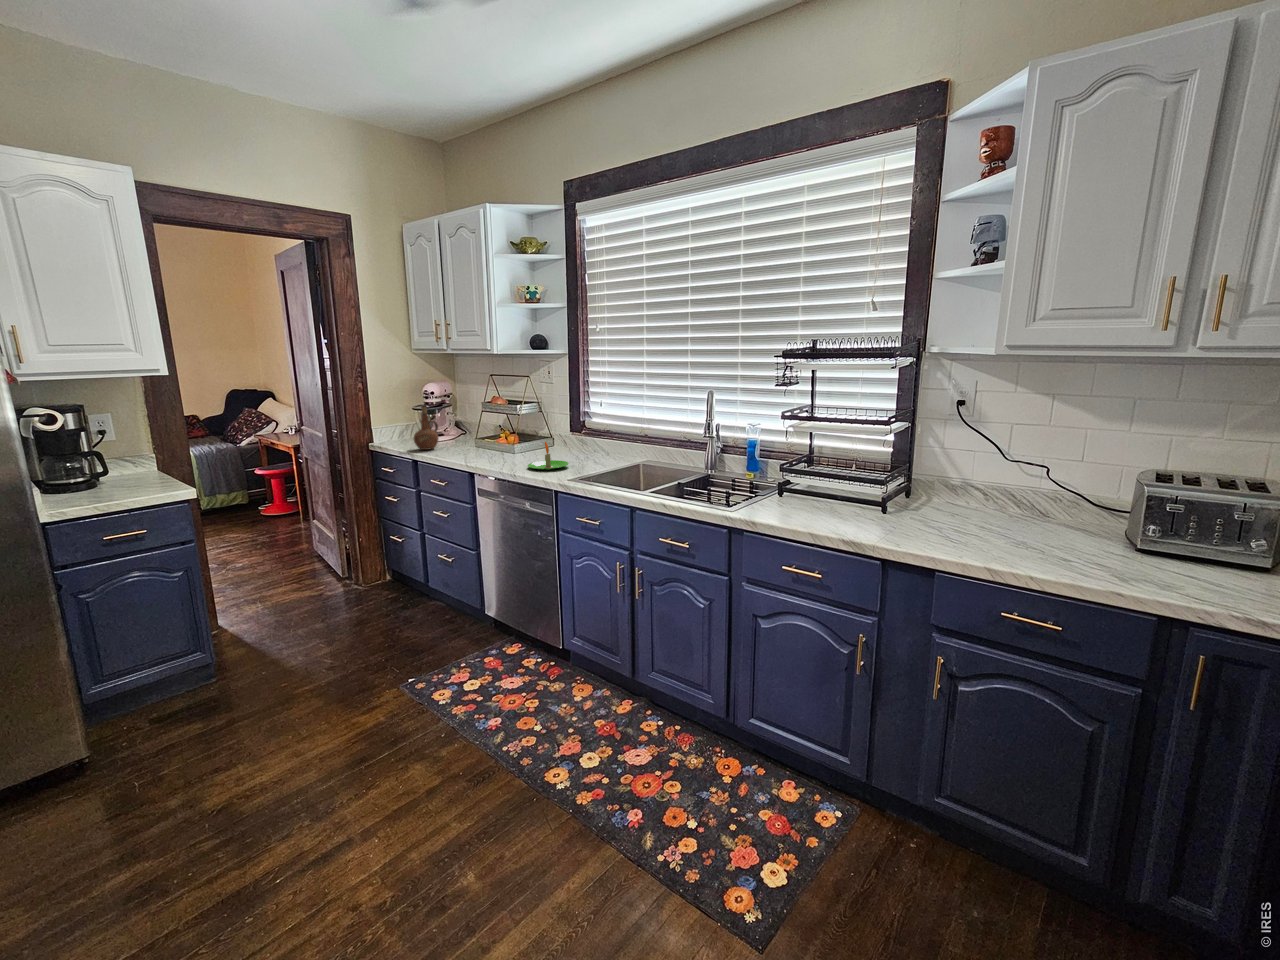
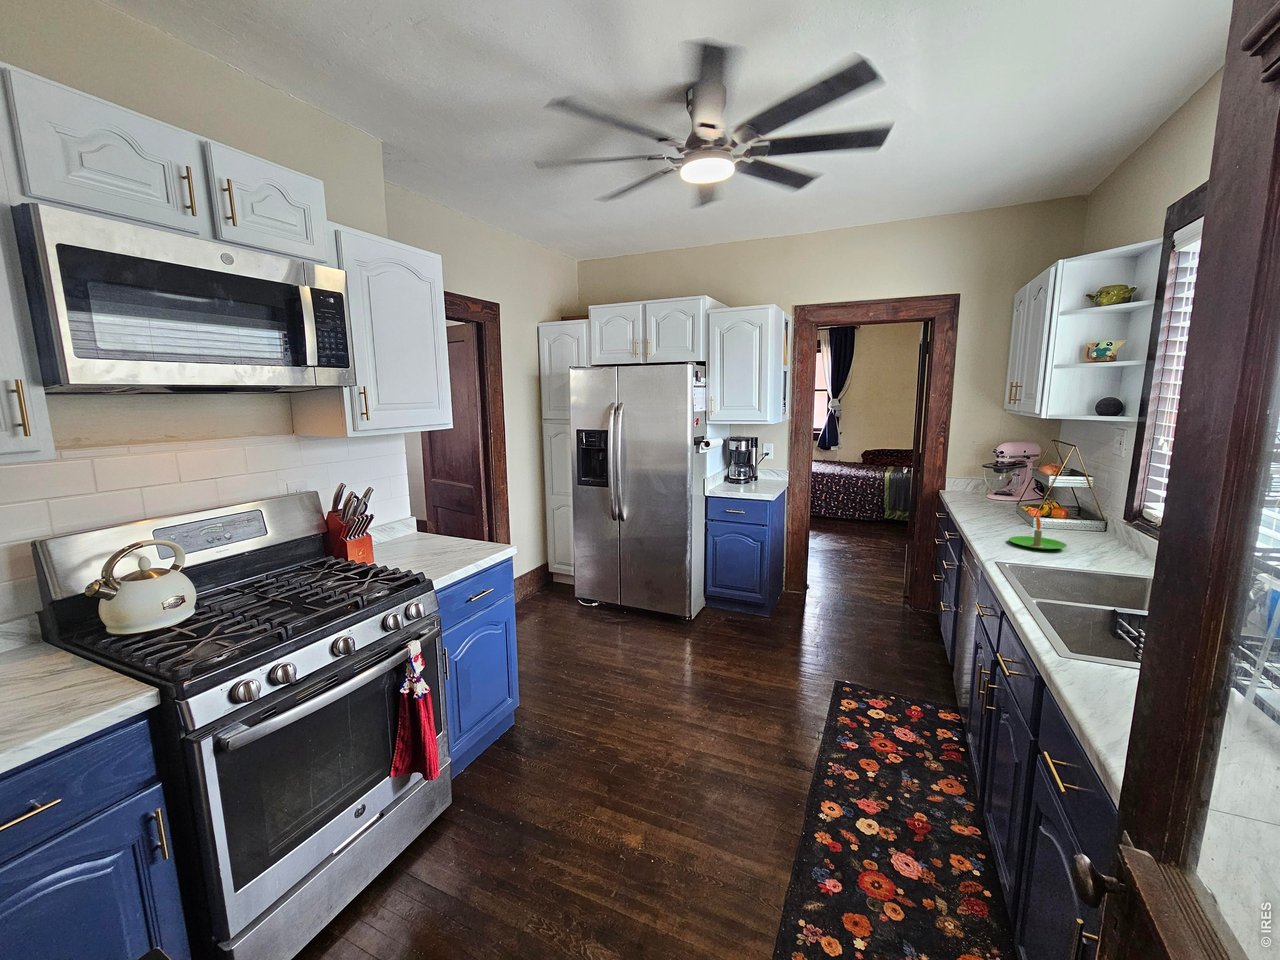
ceramic pitcher: present [414,407,439,450] -> none [970,460,1000,502]

